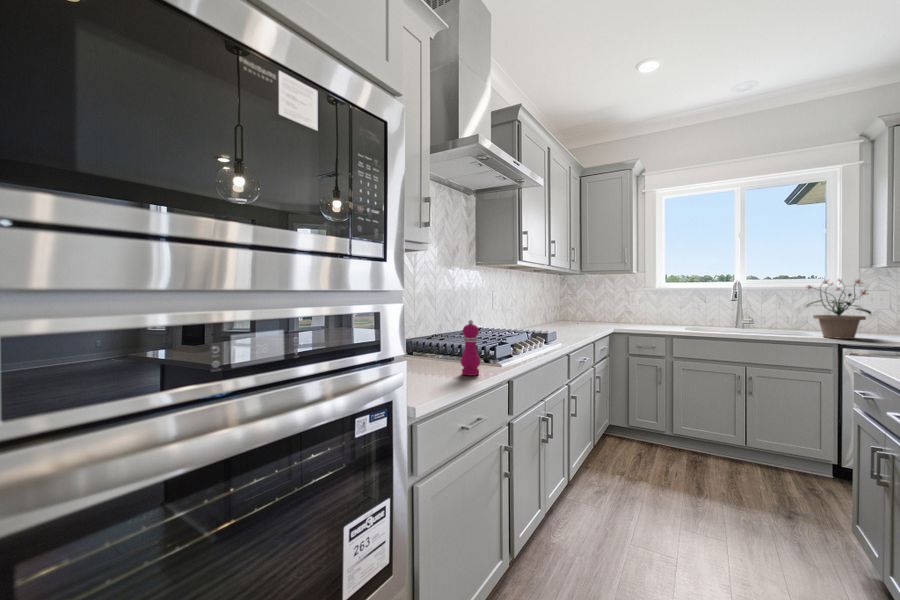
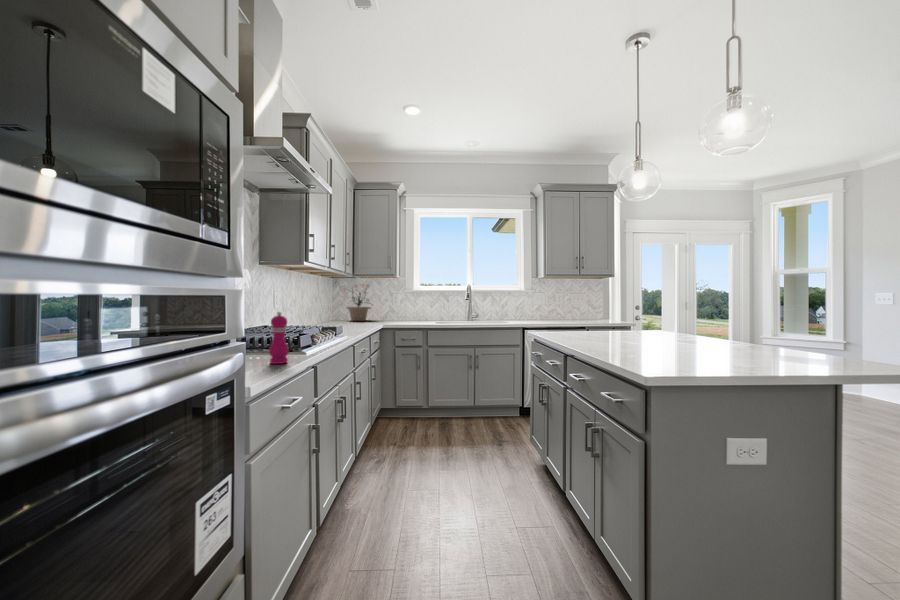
potted plant: present [806,279,871,339] -> present [345,285,371,321]

